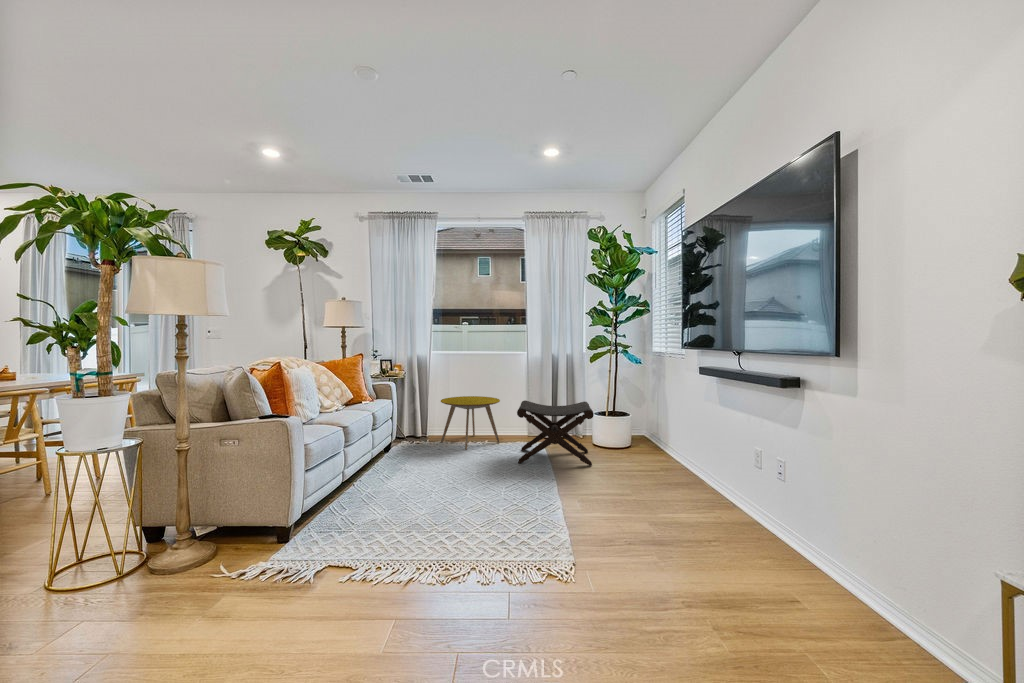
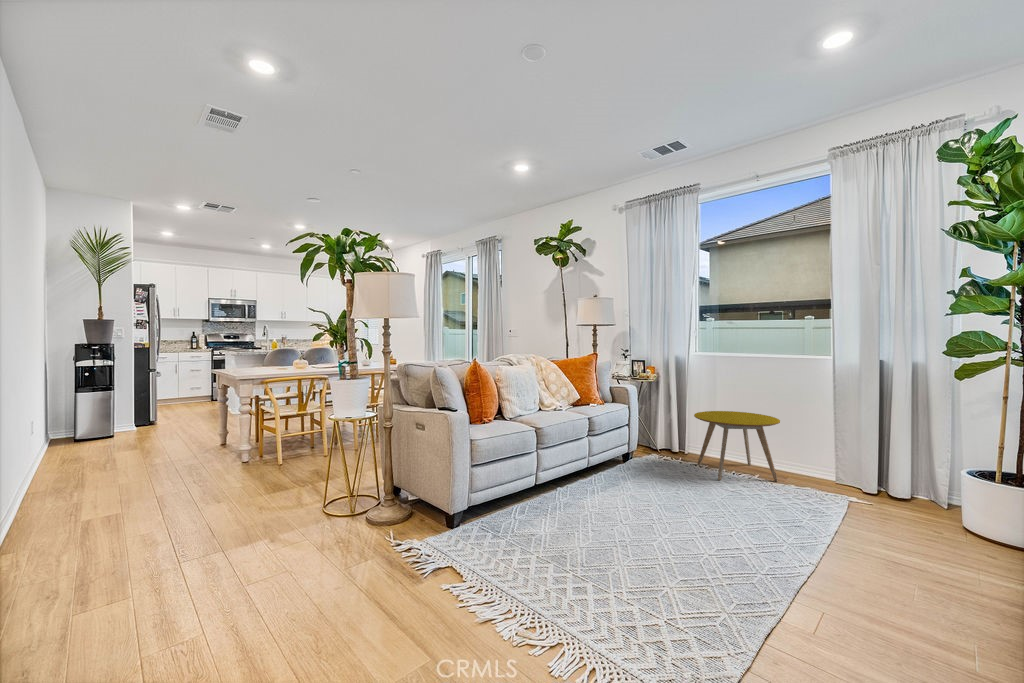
footstool: present [517,400,594,466] -> none [775,427,935,554]

